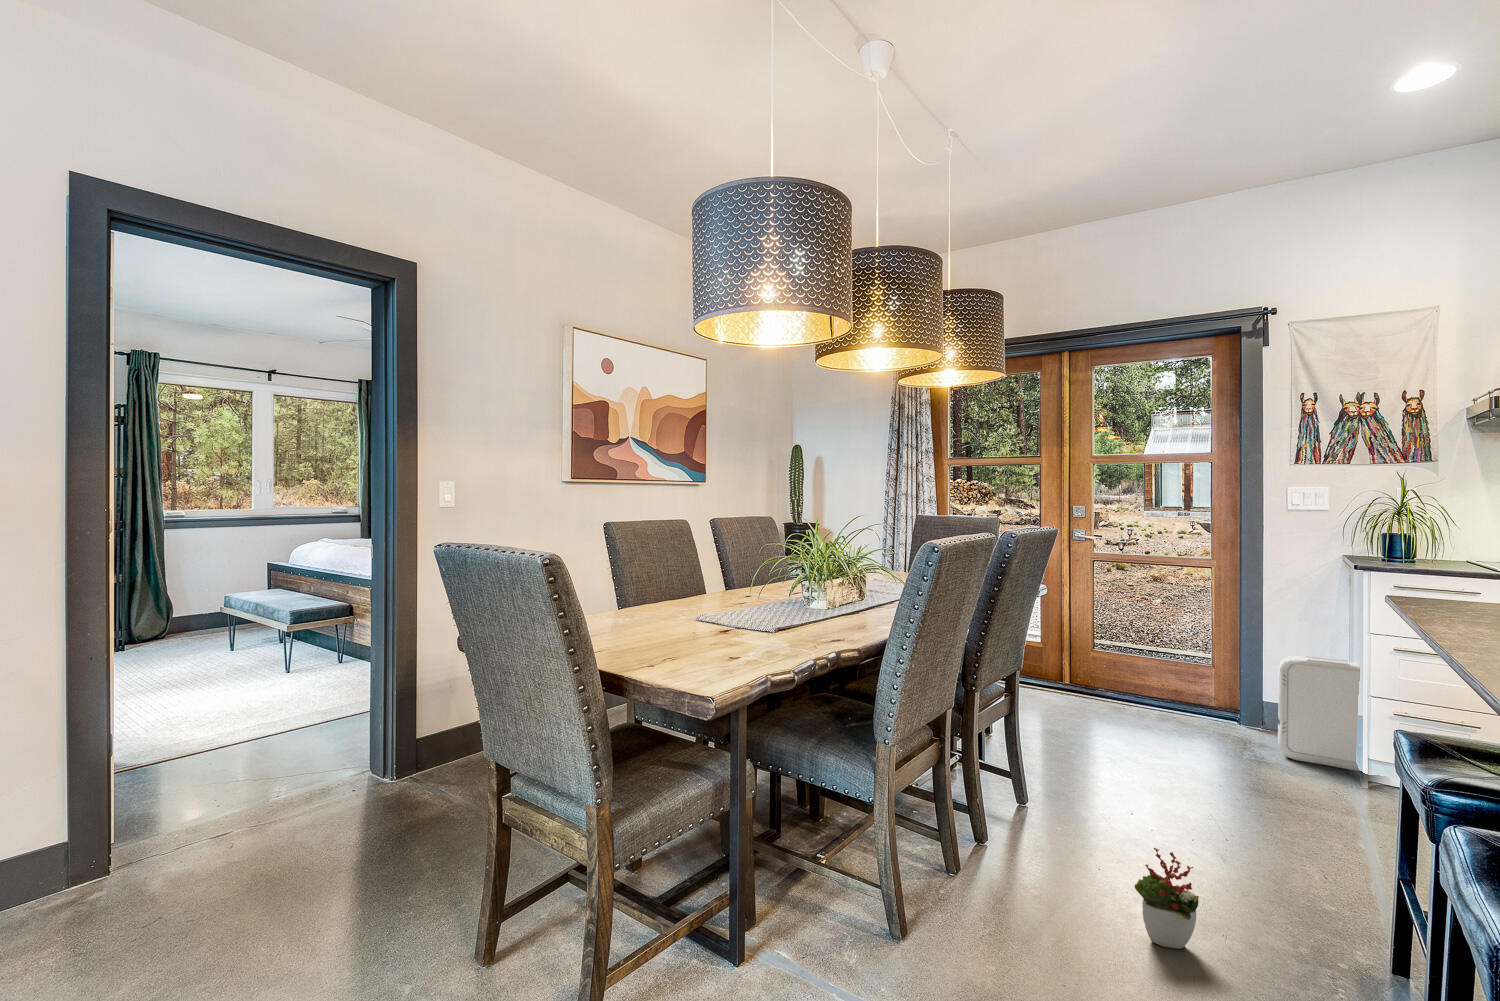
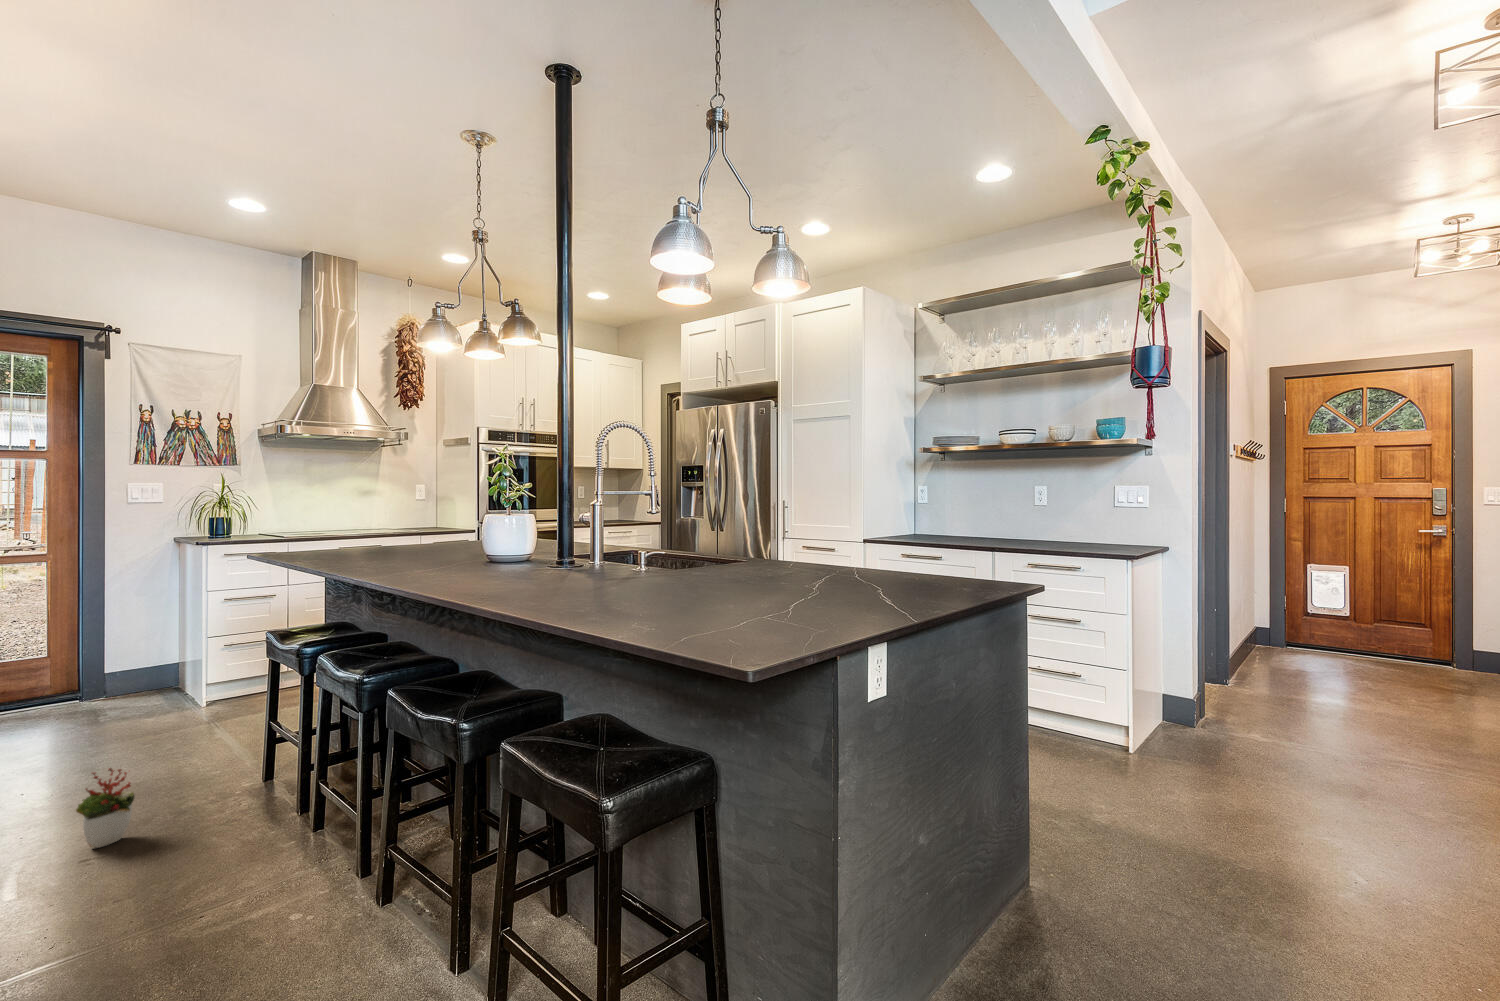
air purifier: present [1278,656,1360,771] -> none [129,617,211,707]

